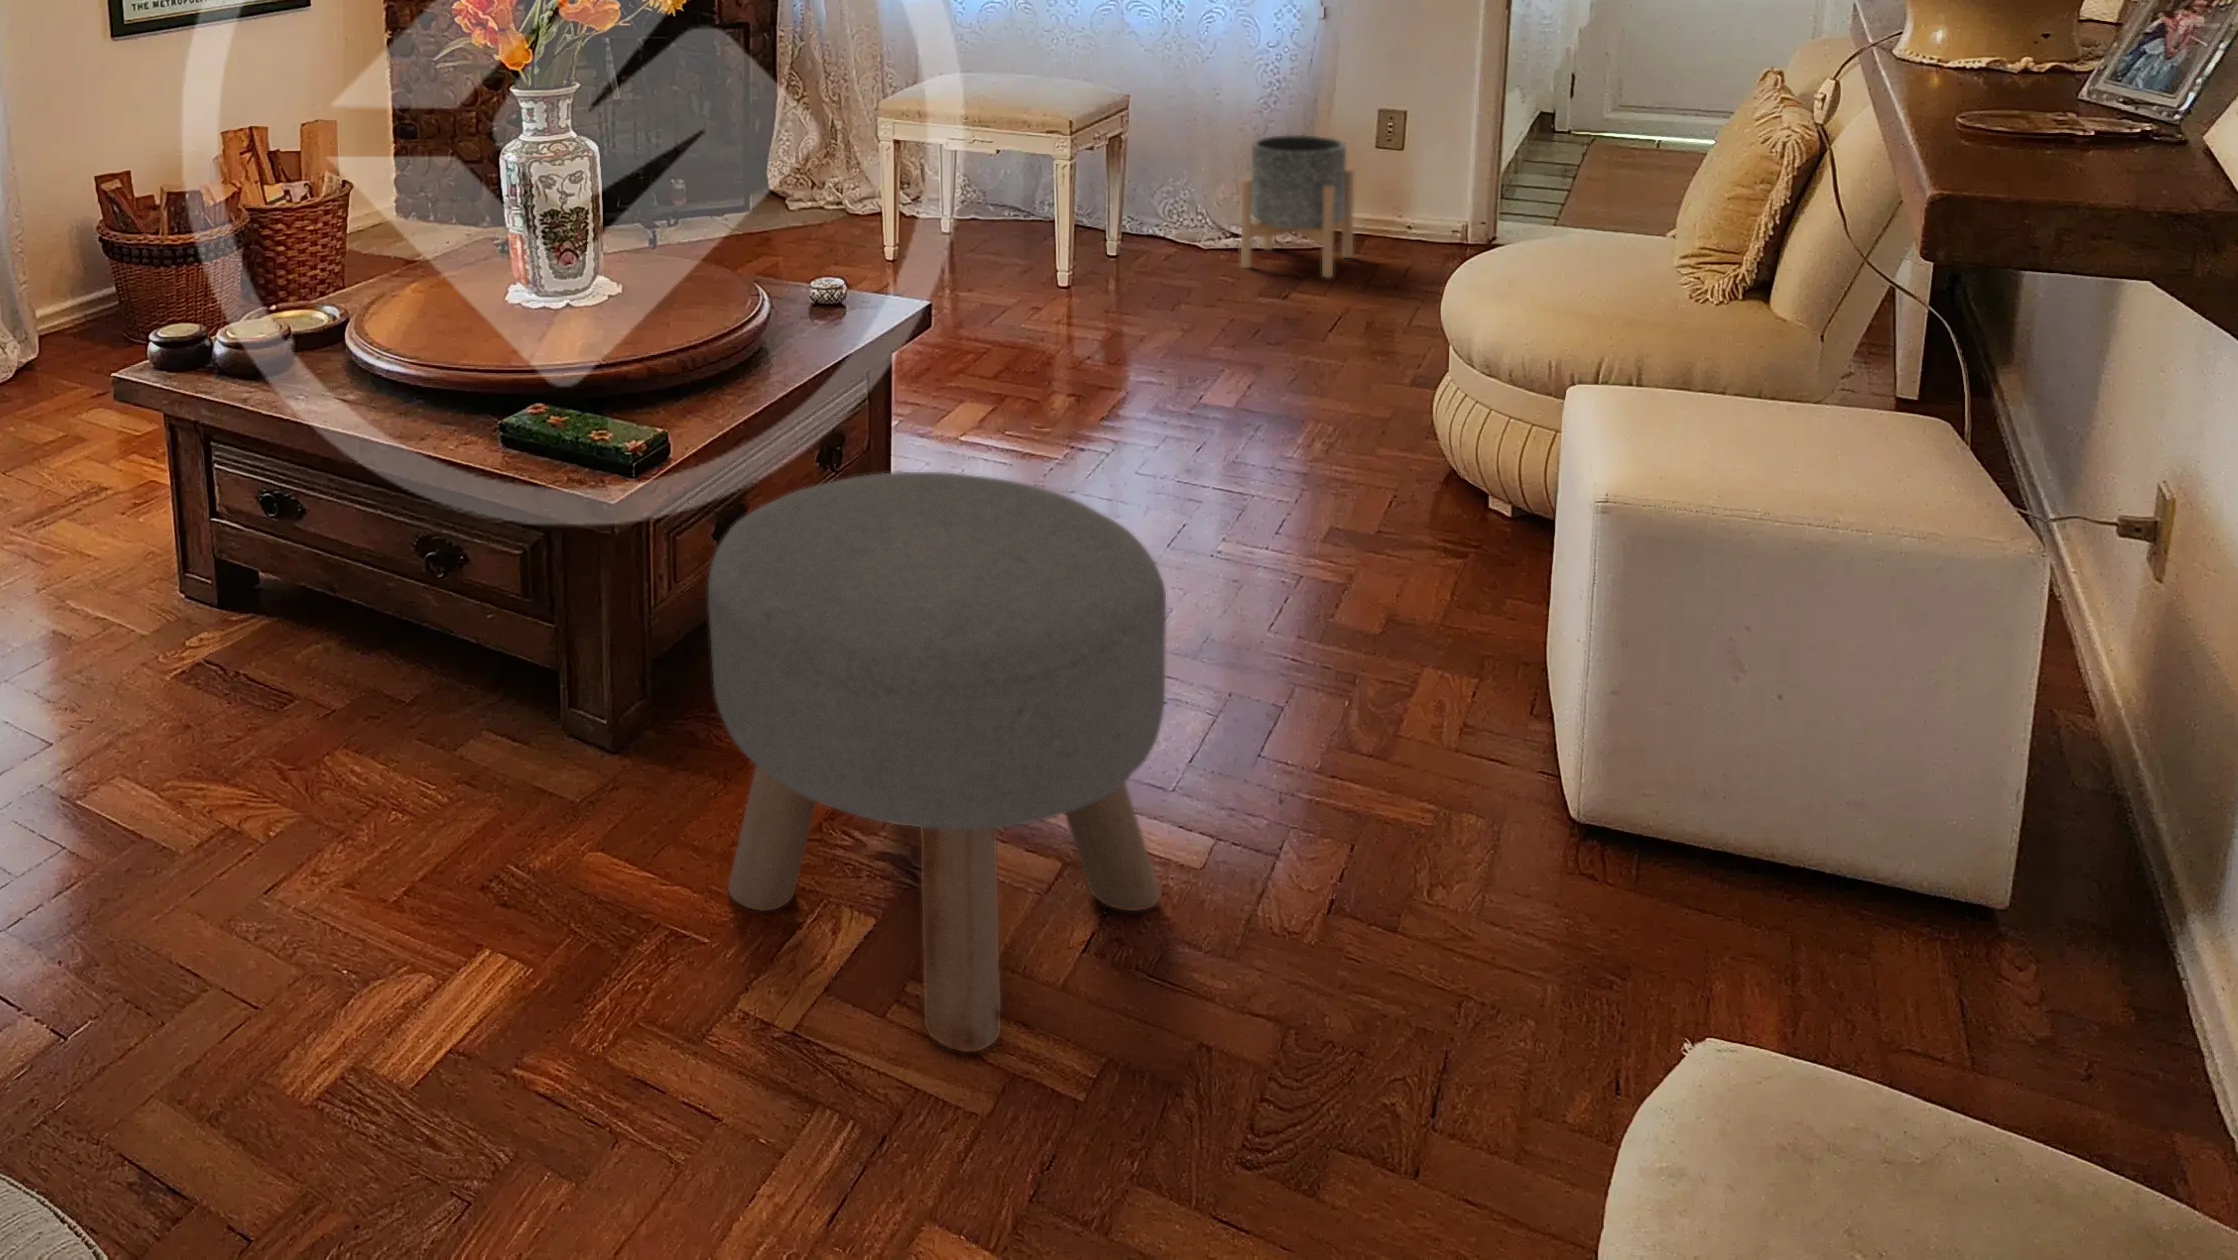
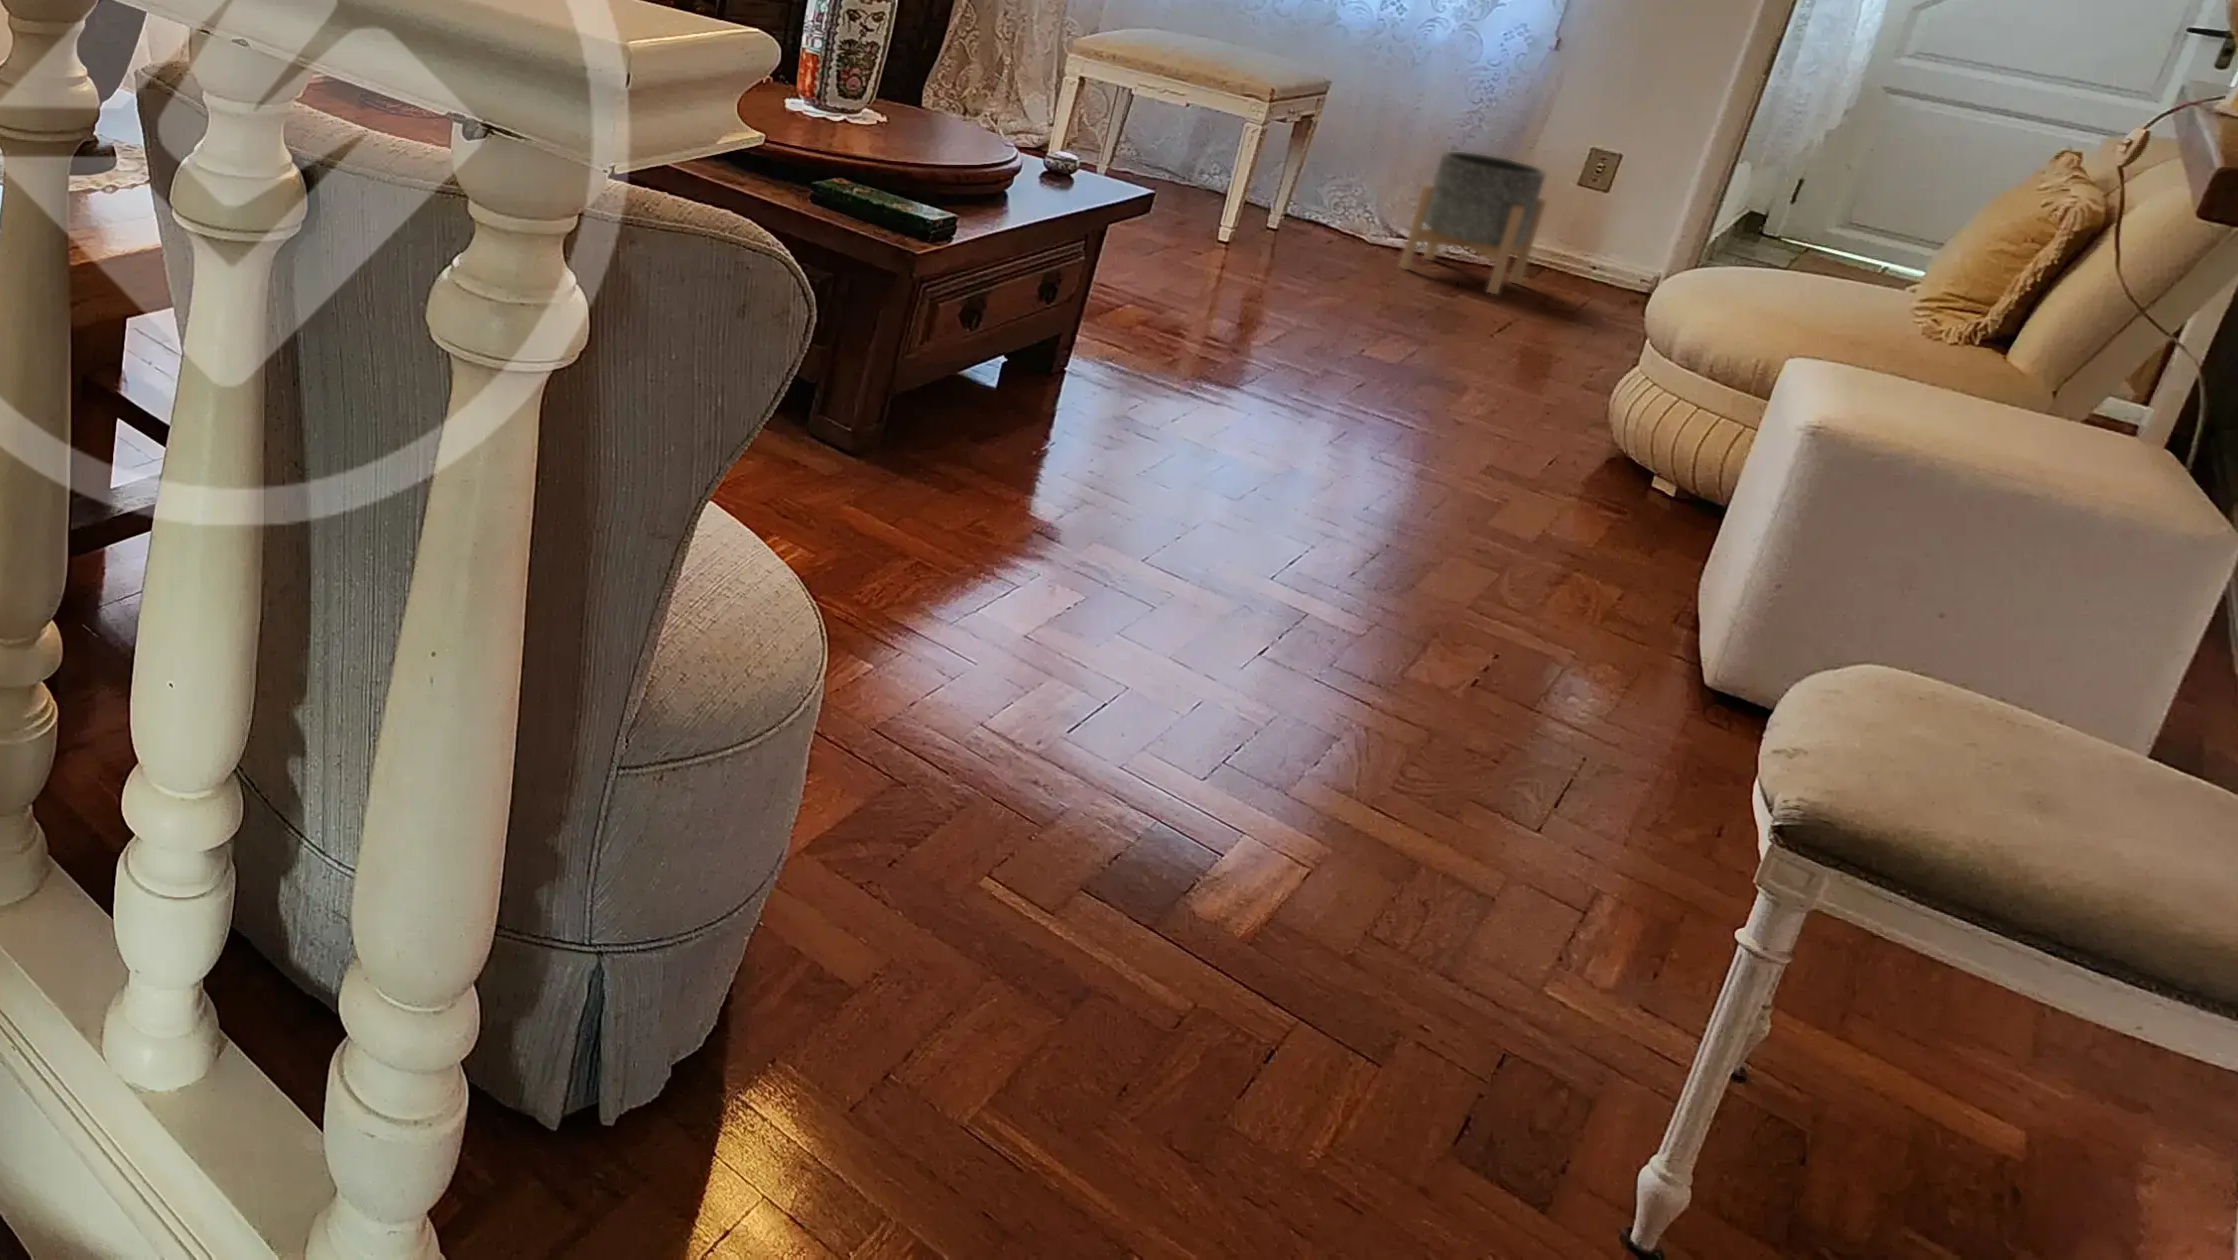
ottoman: present [708,472,1166,1052] -> none [955,278,1407,682]

